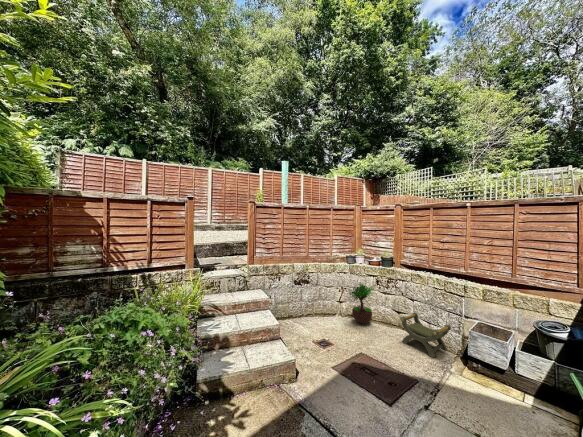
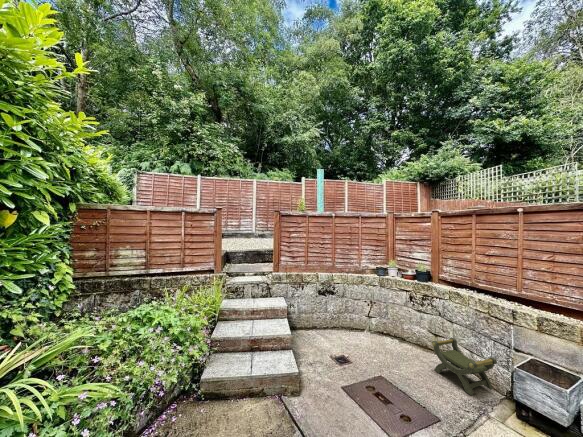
potted tree: present [350,283,373,323] -> none [374,293,405,343]

